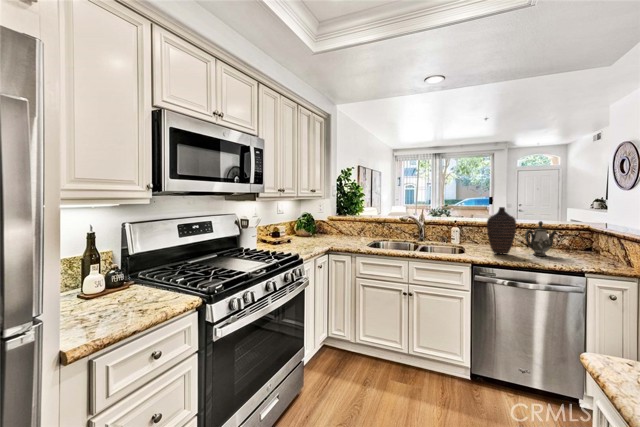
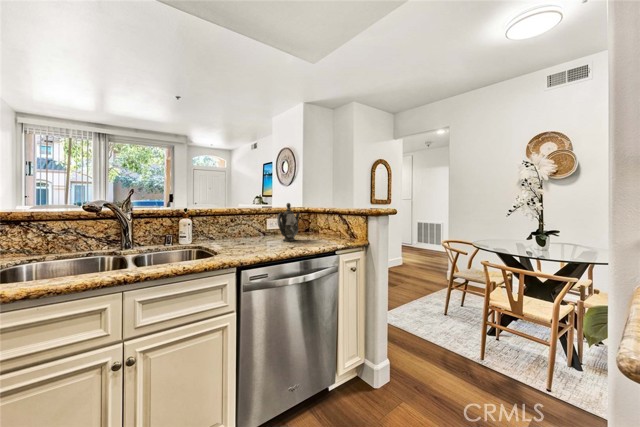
decorative vase: present [487,207,516,254] -> none [241,185,270,246]

